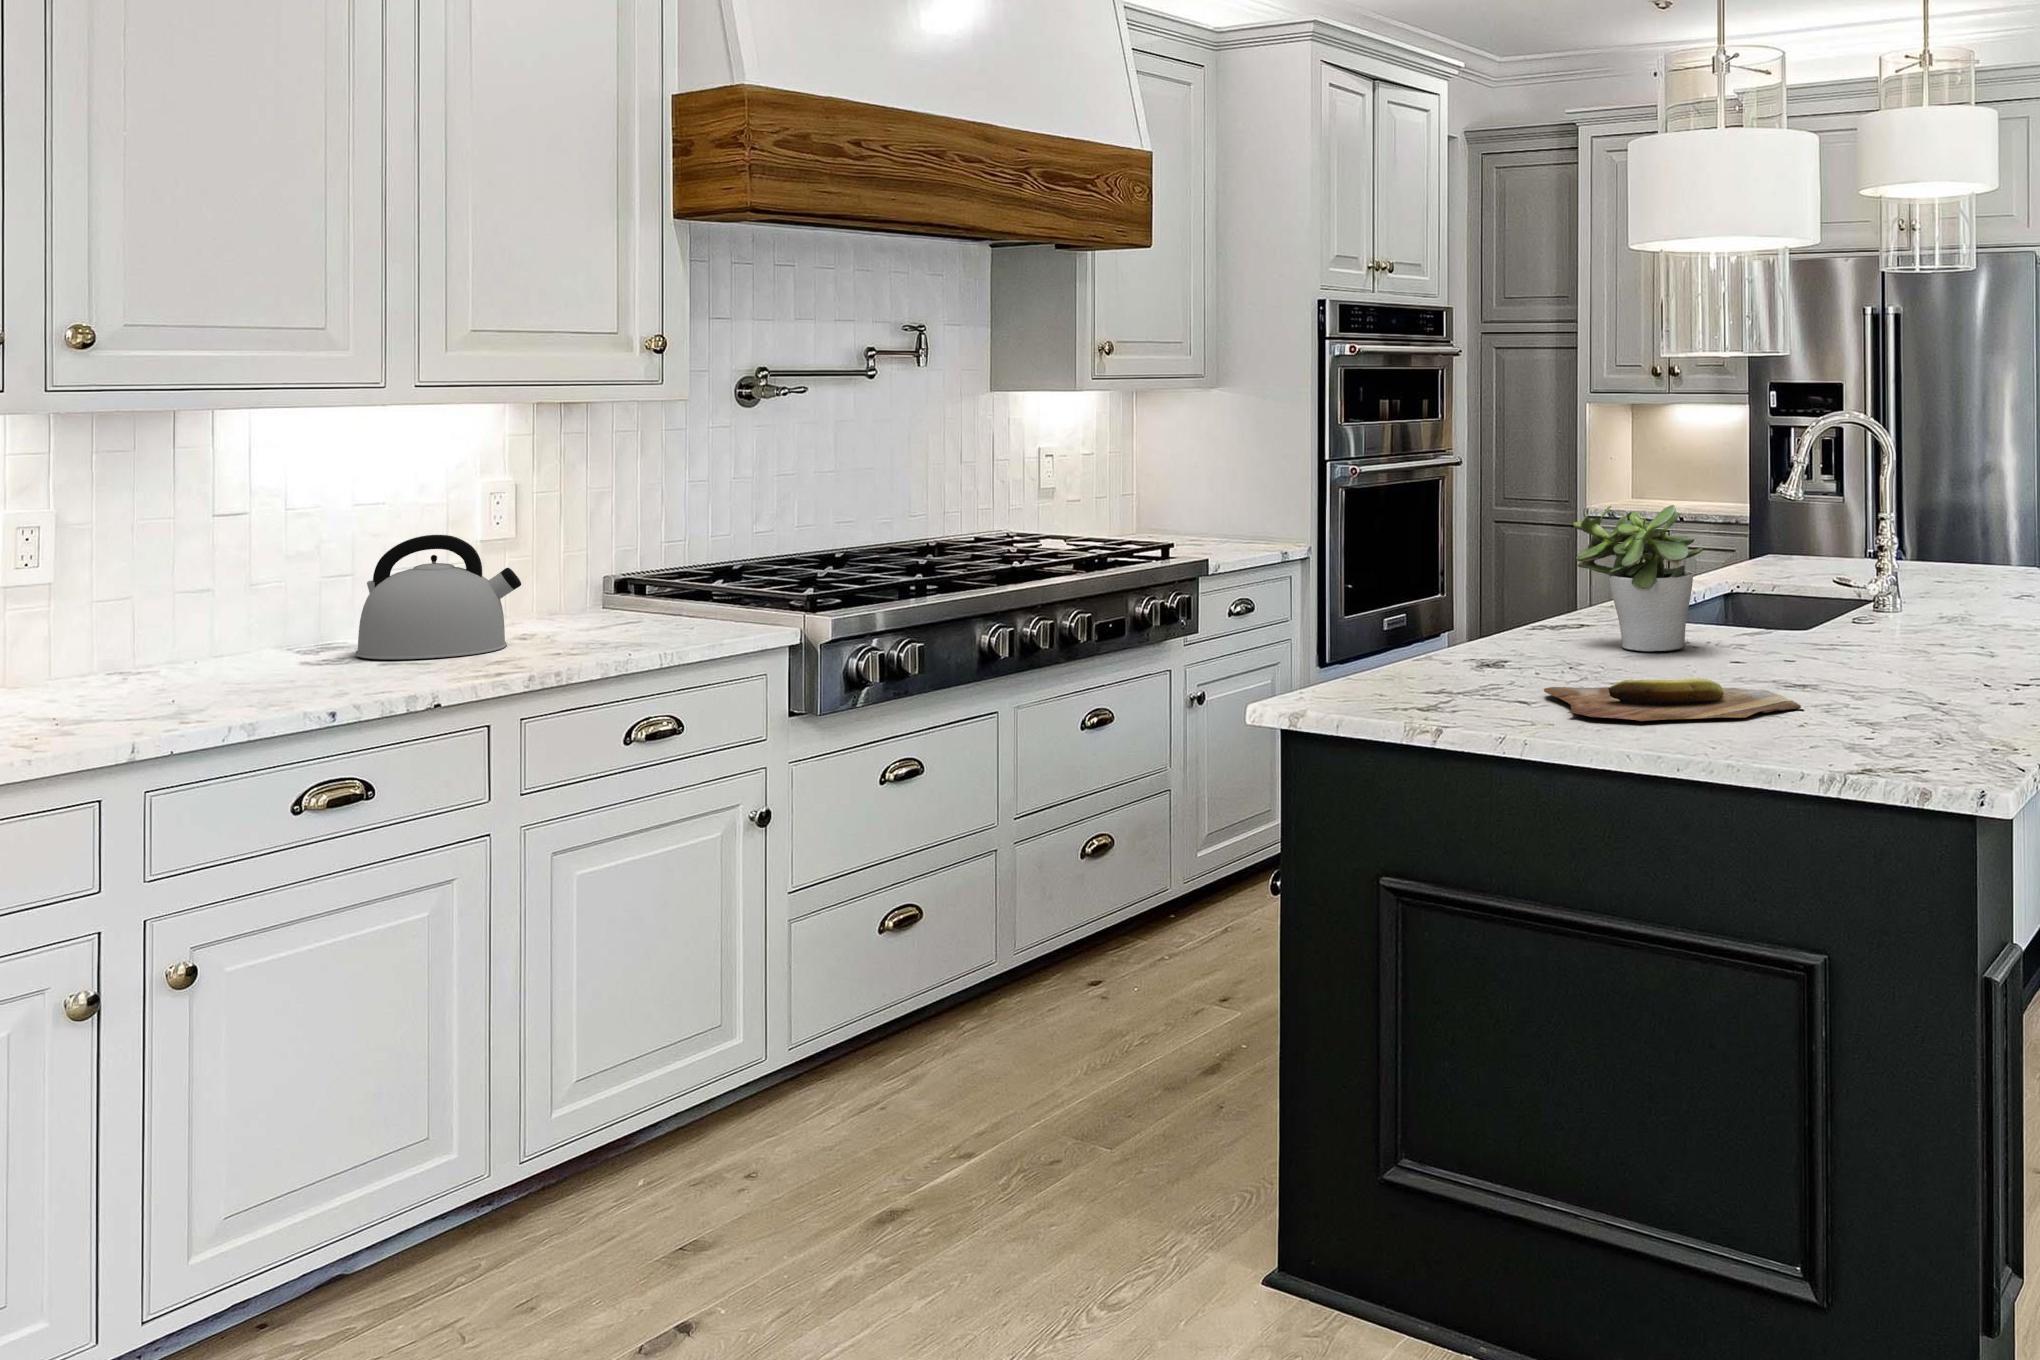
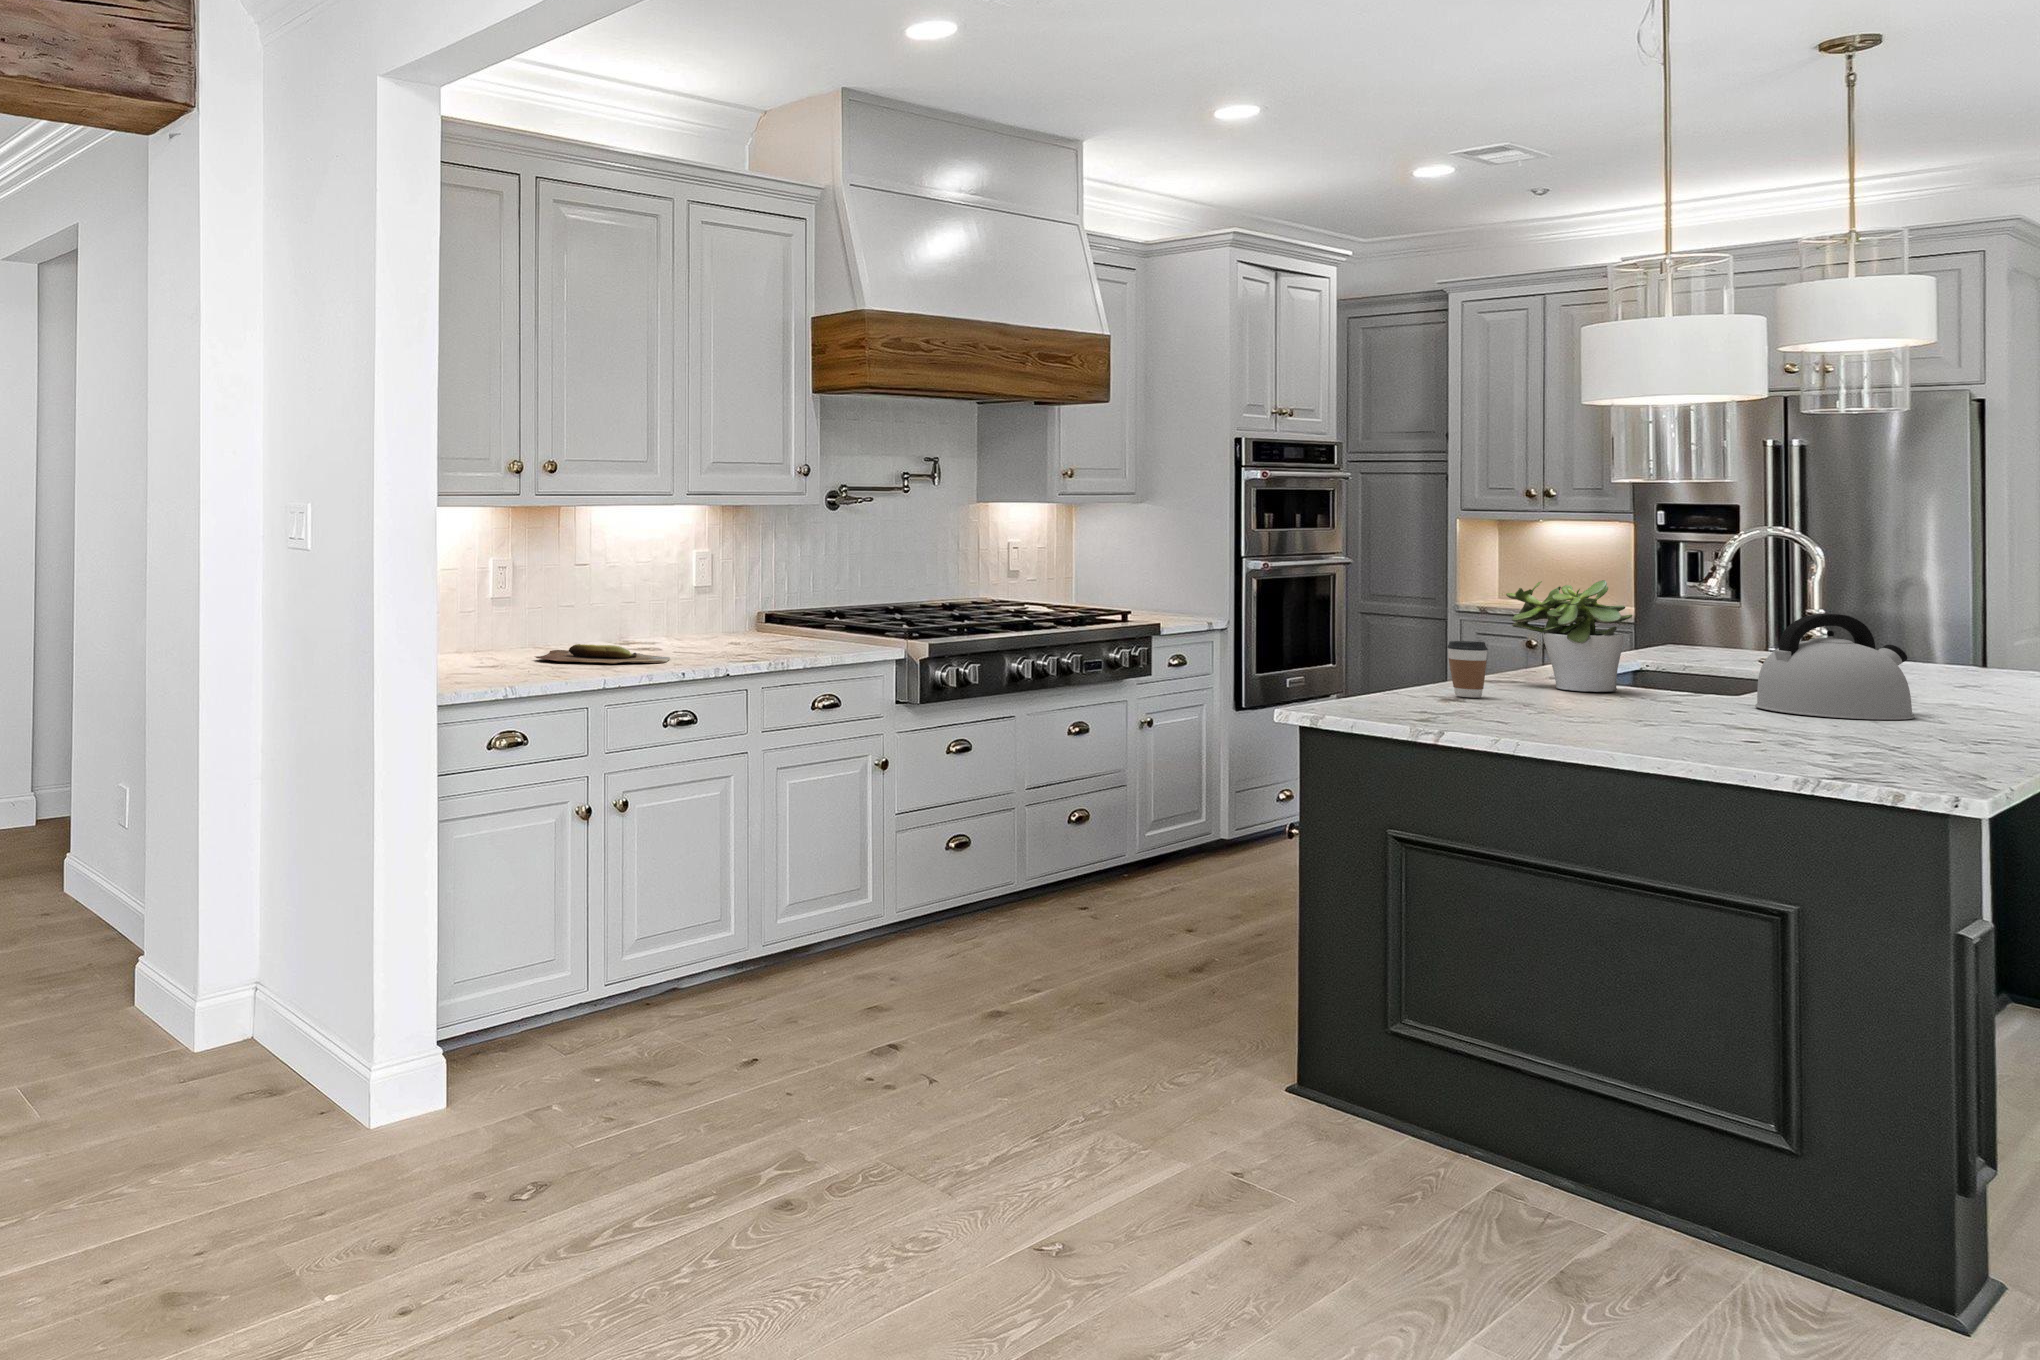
kettle: present [355,535,521,659] -> present [1755,614,1915,720]
coffee cup: none [1490,597,1537,675] -> present [1447,641,1488,698]
cutting board: present [1544,678,1800,721] -> present [536,644,670,663]

